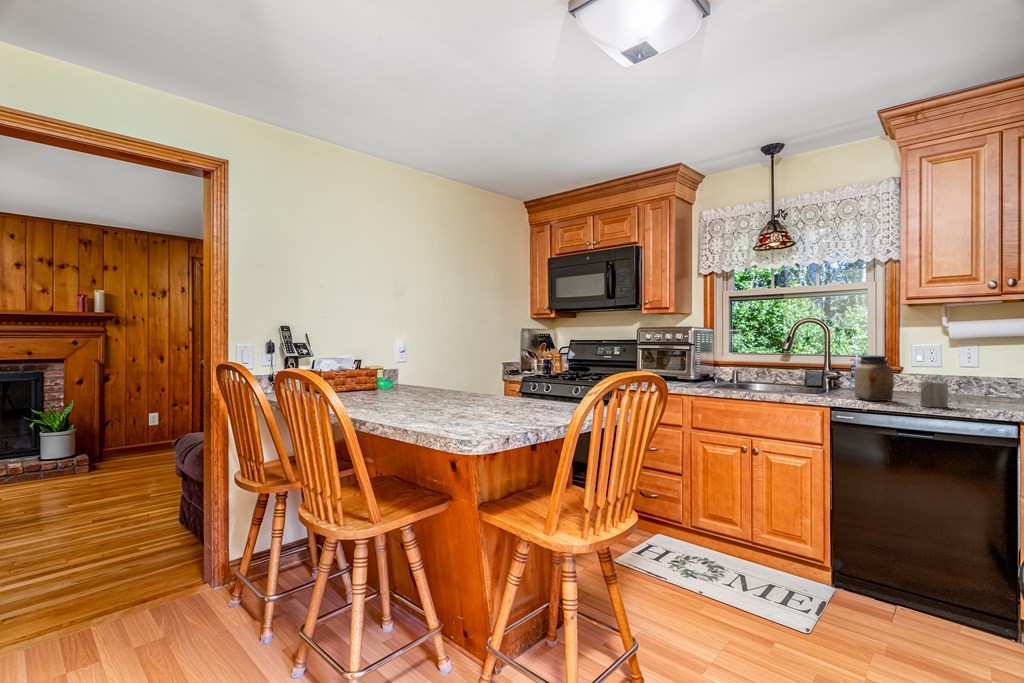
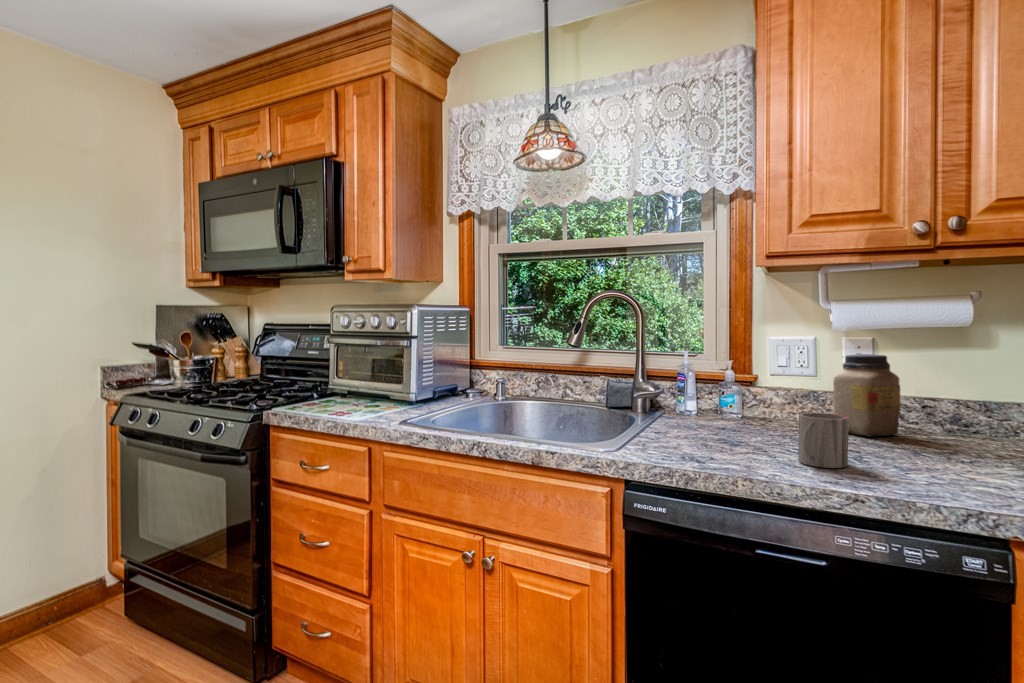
jar: present [854,355,894,401] -> present [833,354,900,437]

